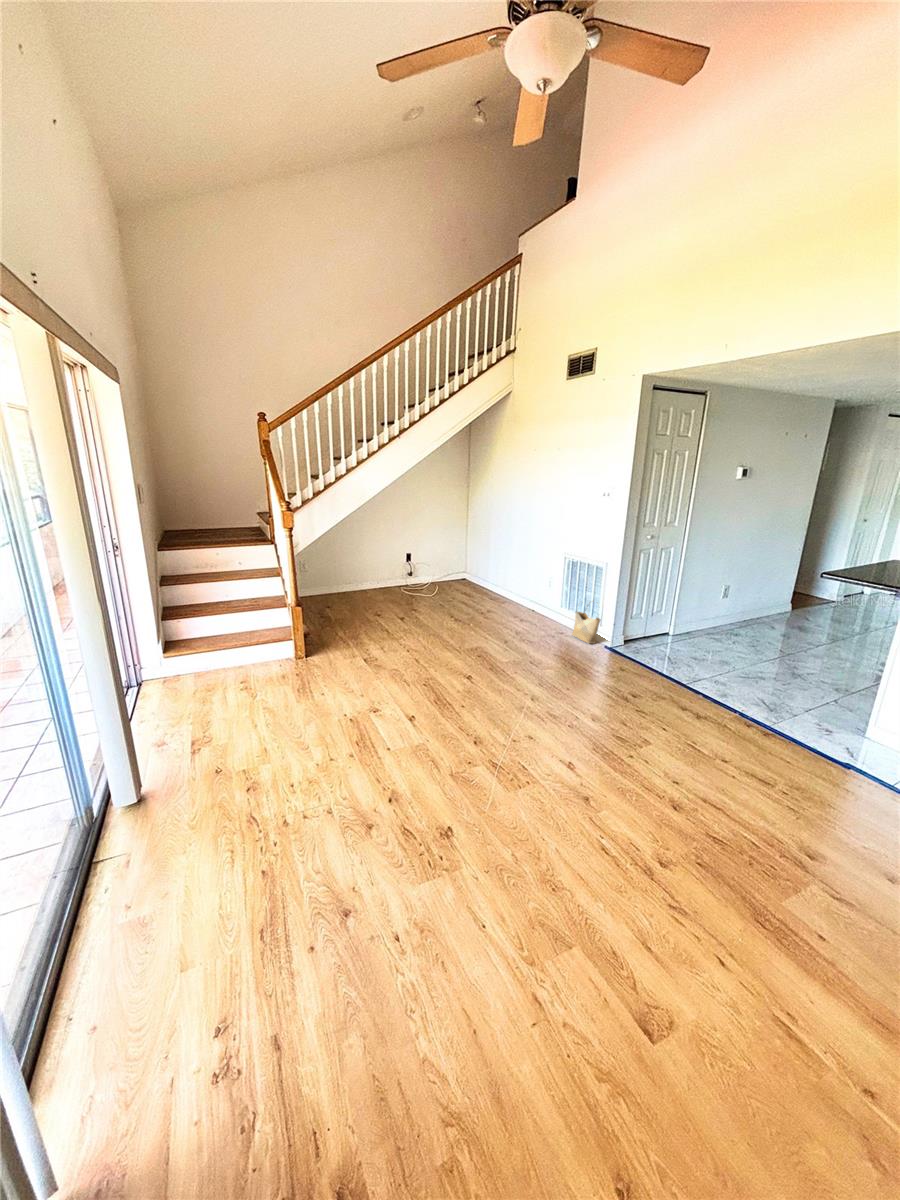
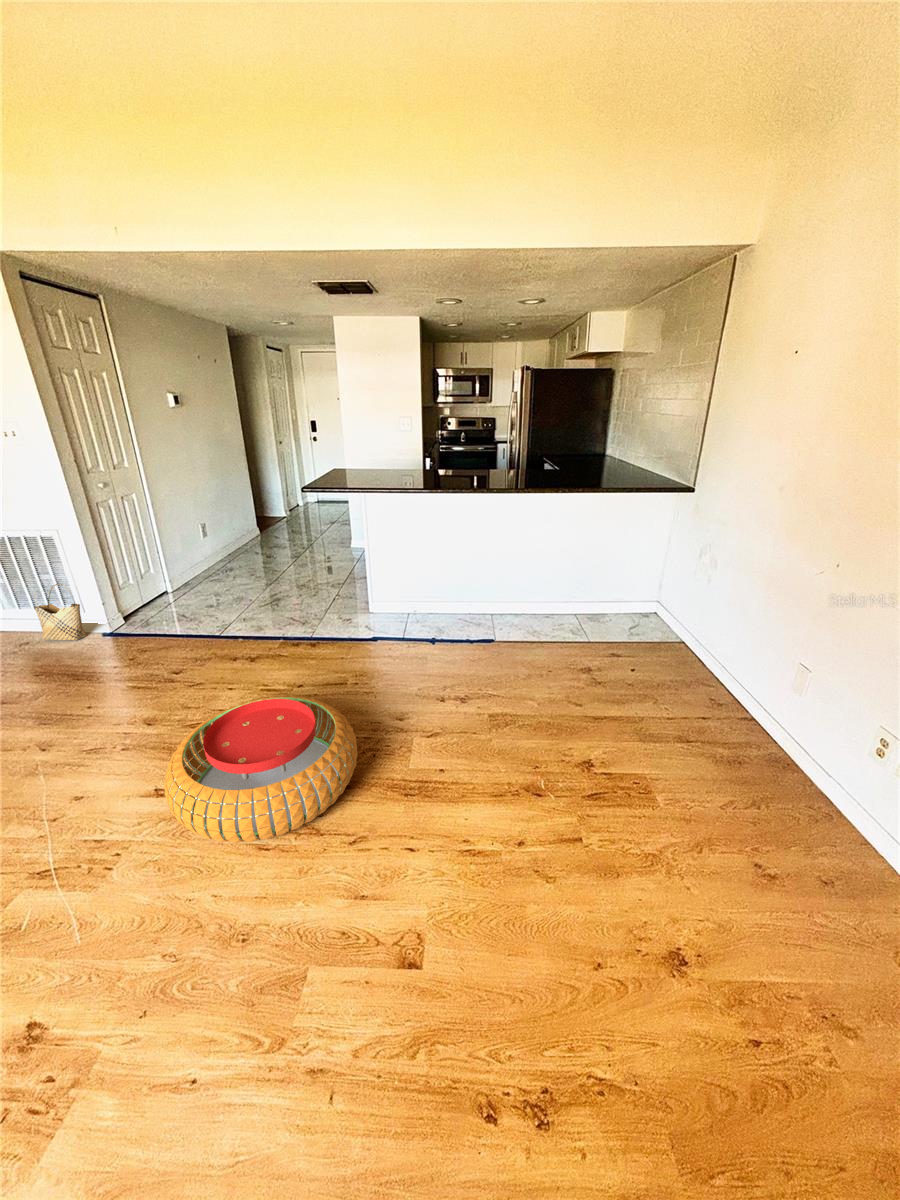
pouf: none [566,735,739,865] -> present [164,695,358,843]

